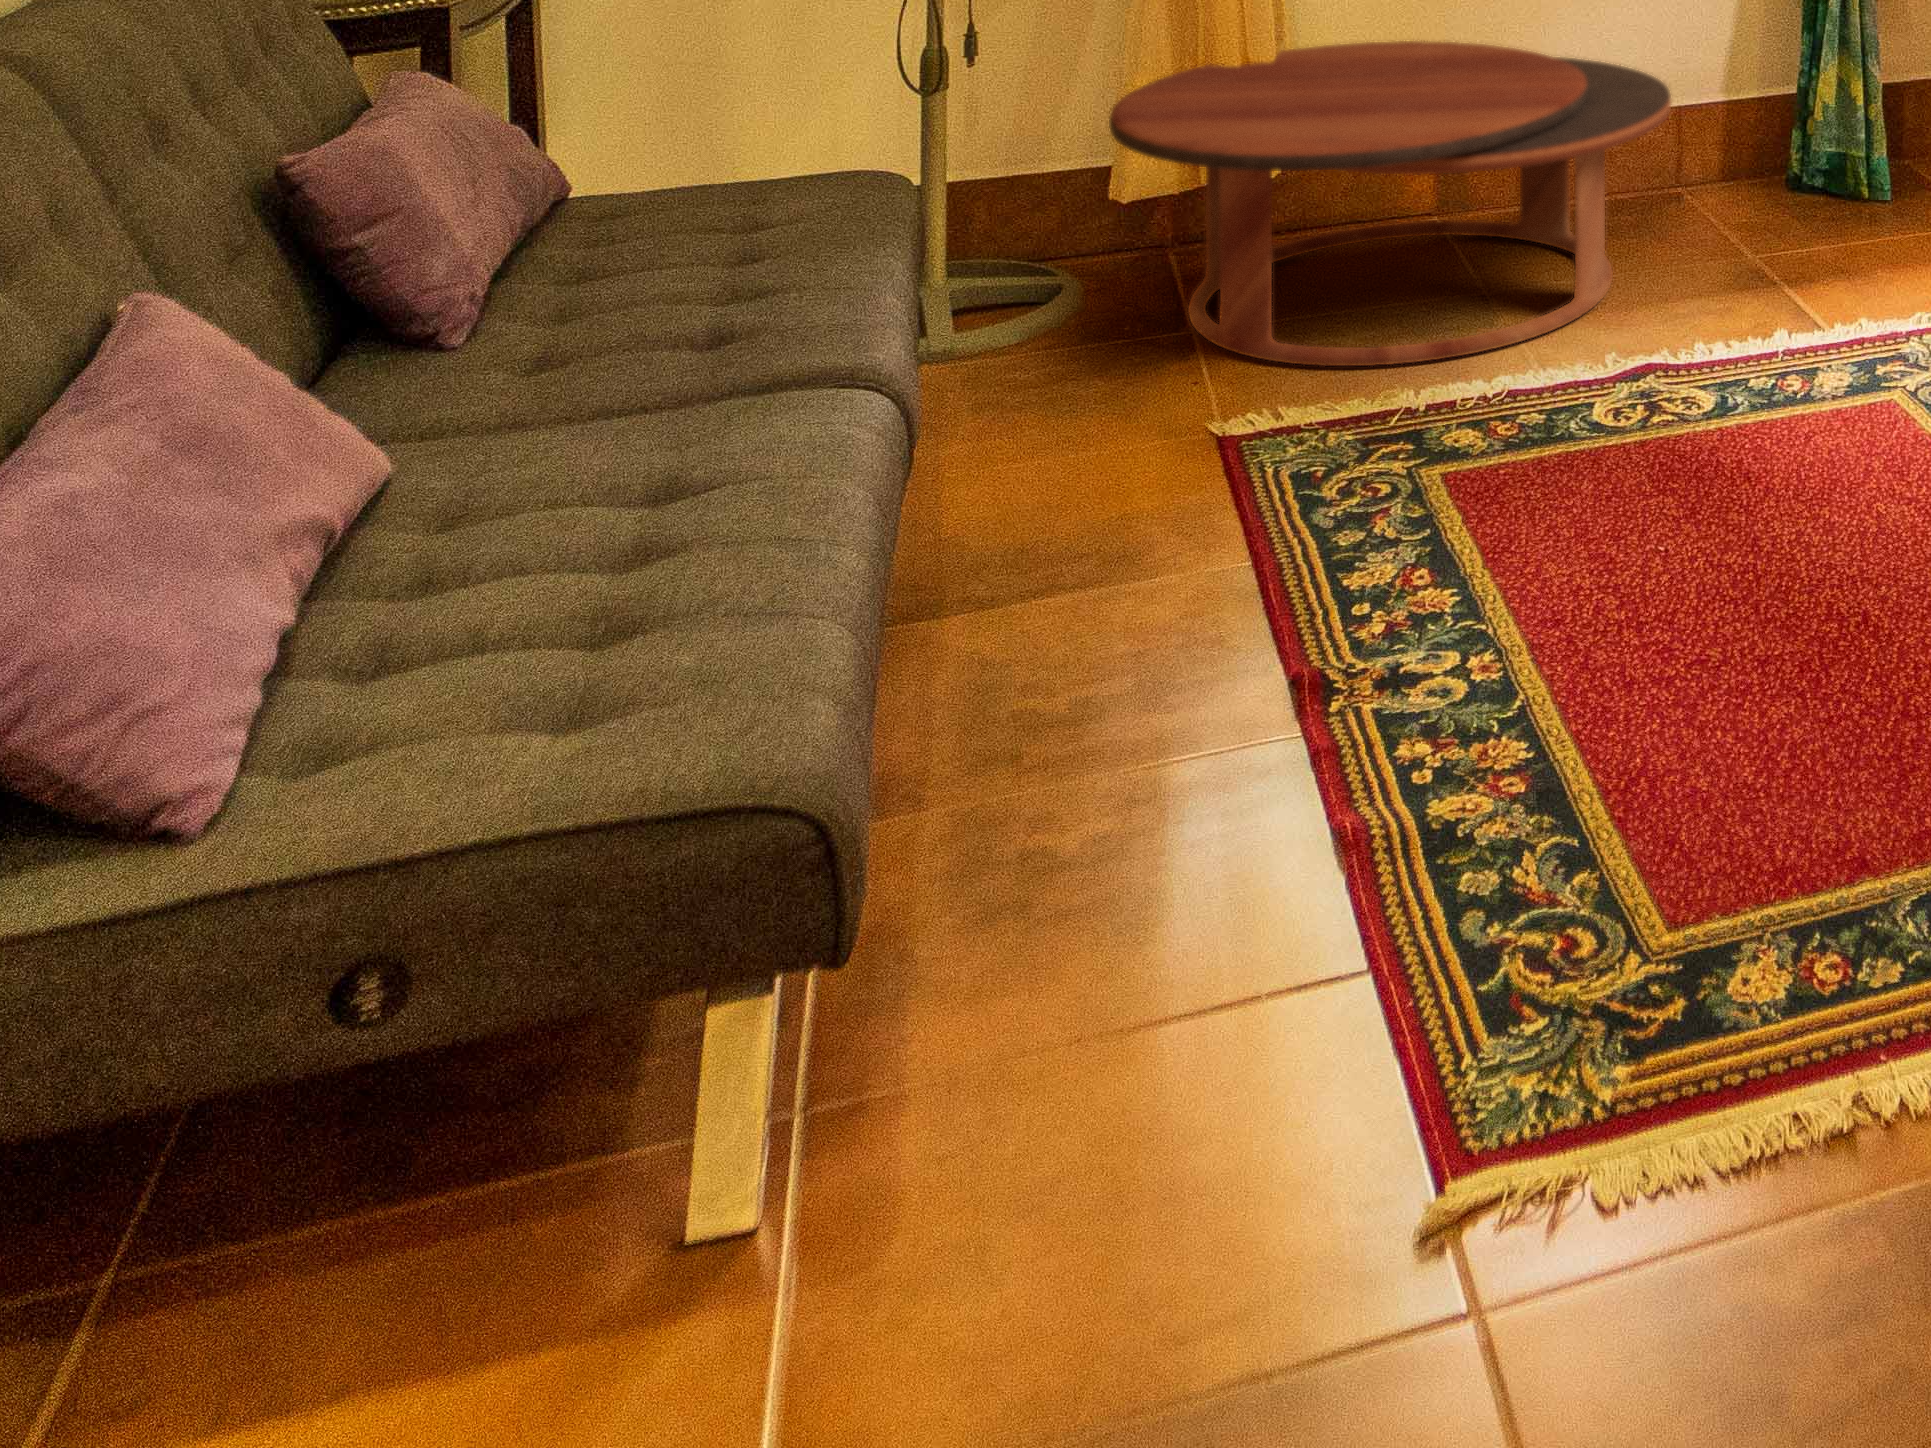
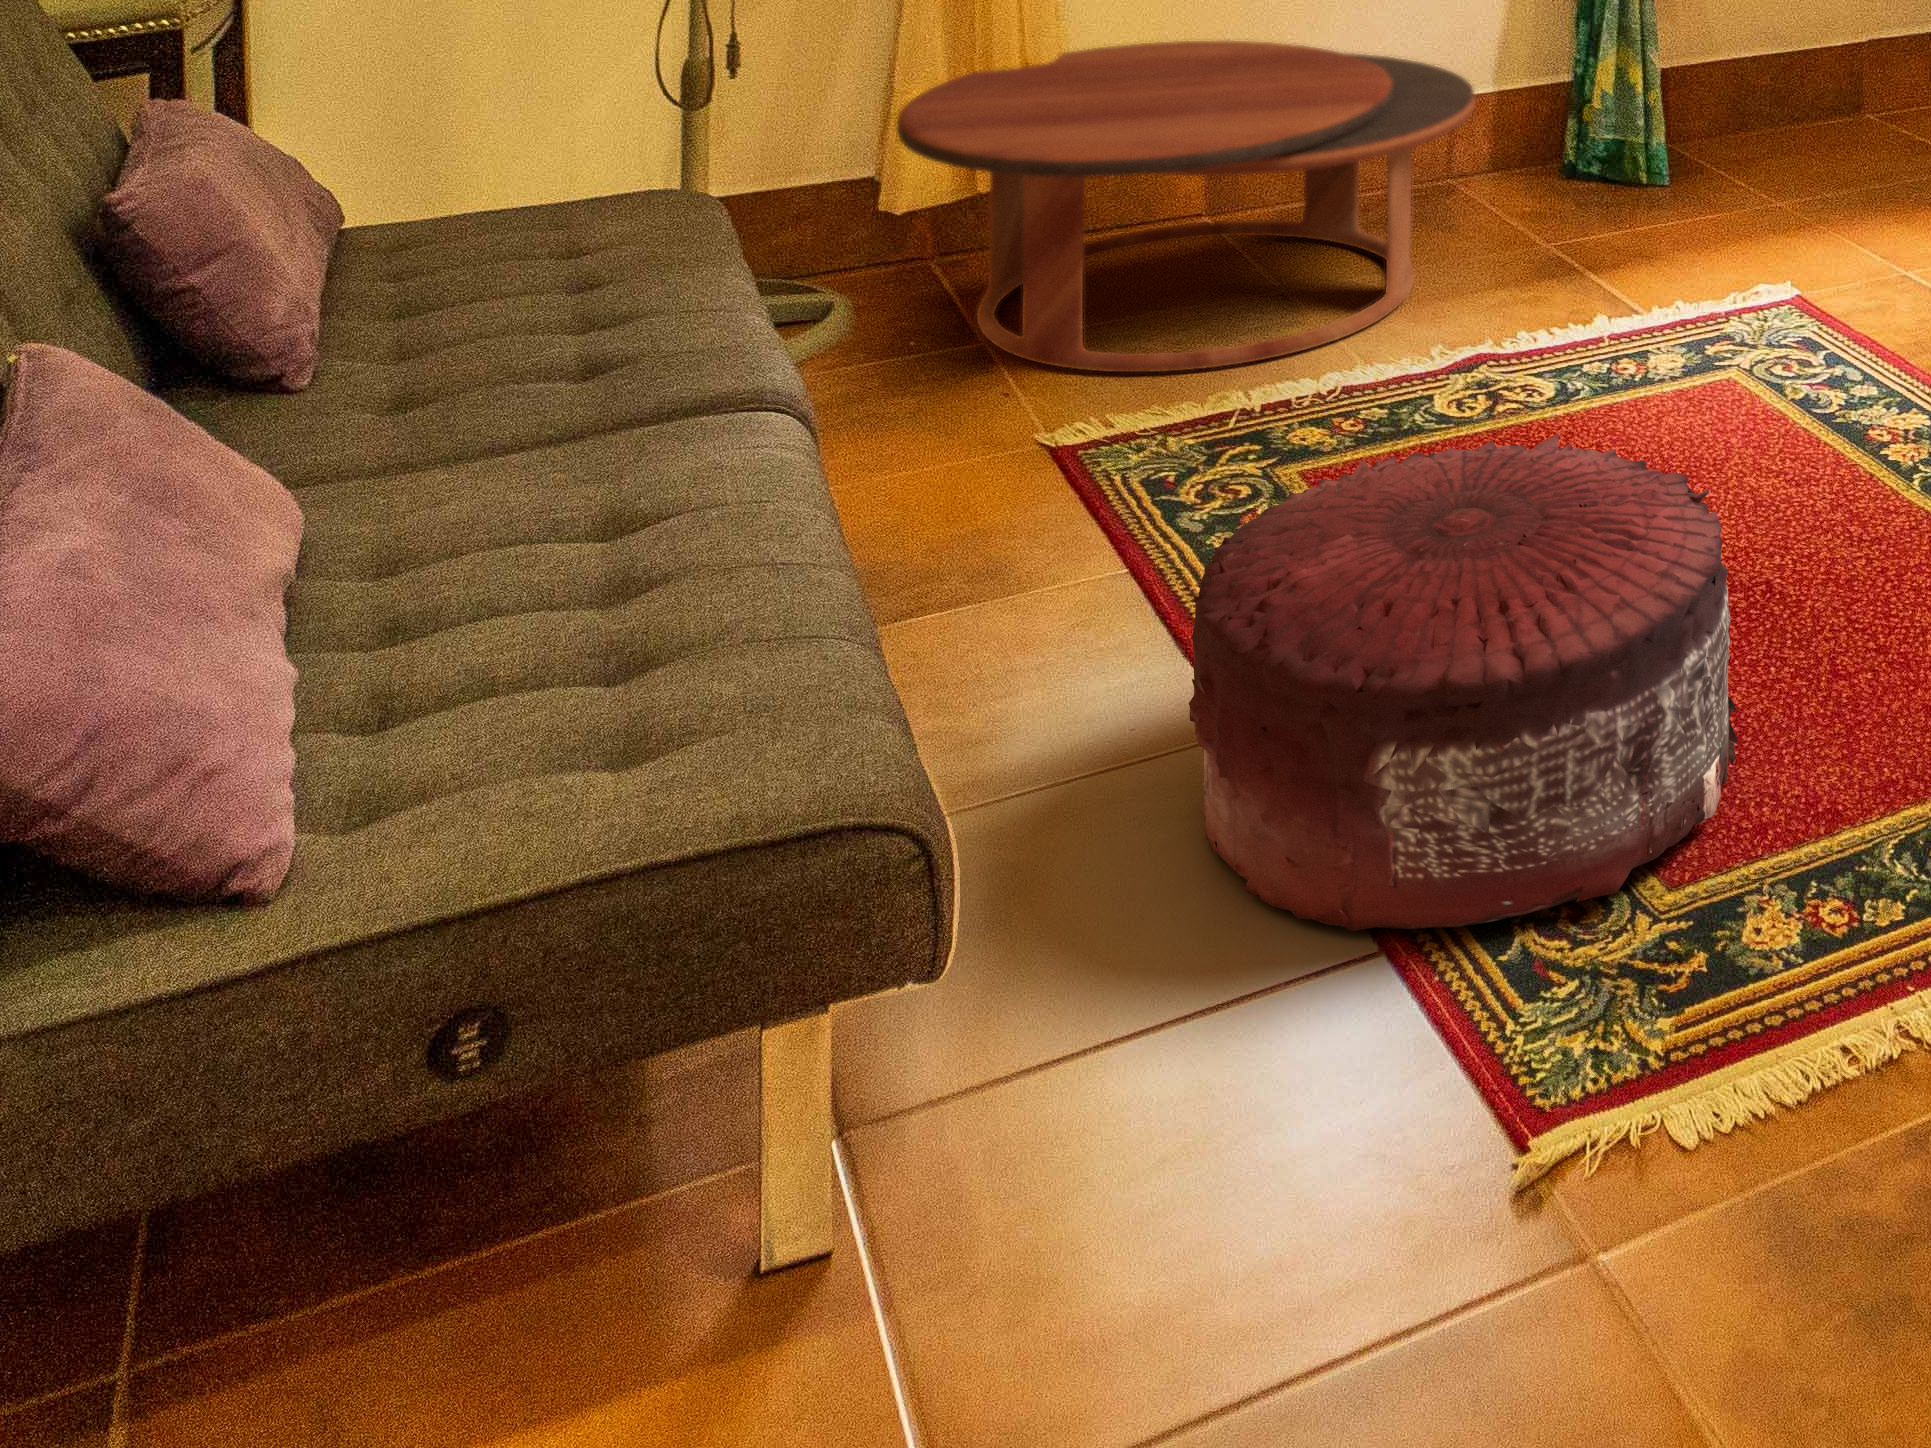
pouf: none [1212,448,1789,950] -> present [1189,434,1738,931]

